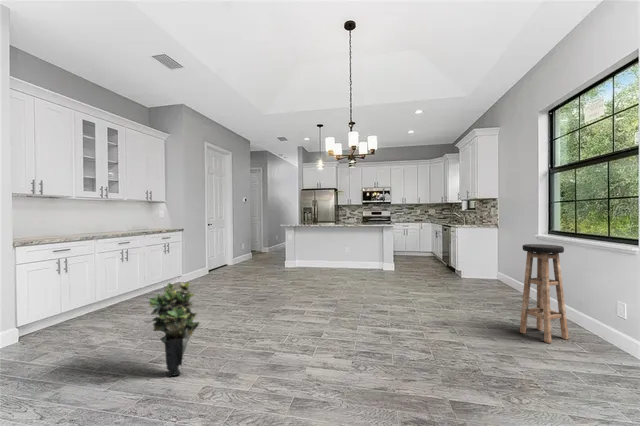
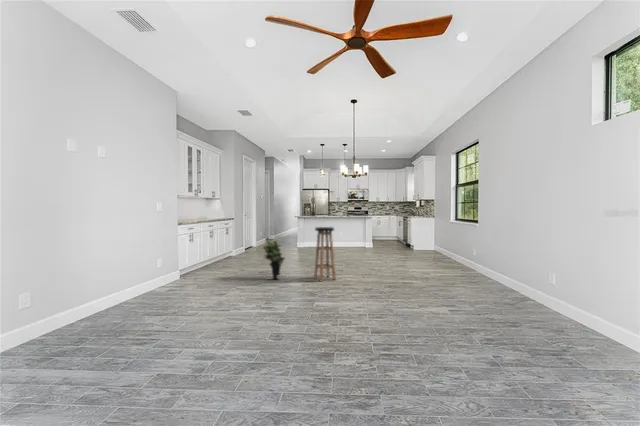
bar stool: present [520,244,569,343] -> present [314,227,336,281]

